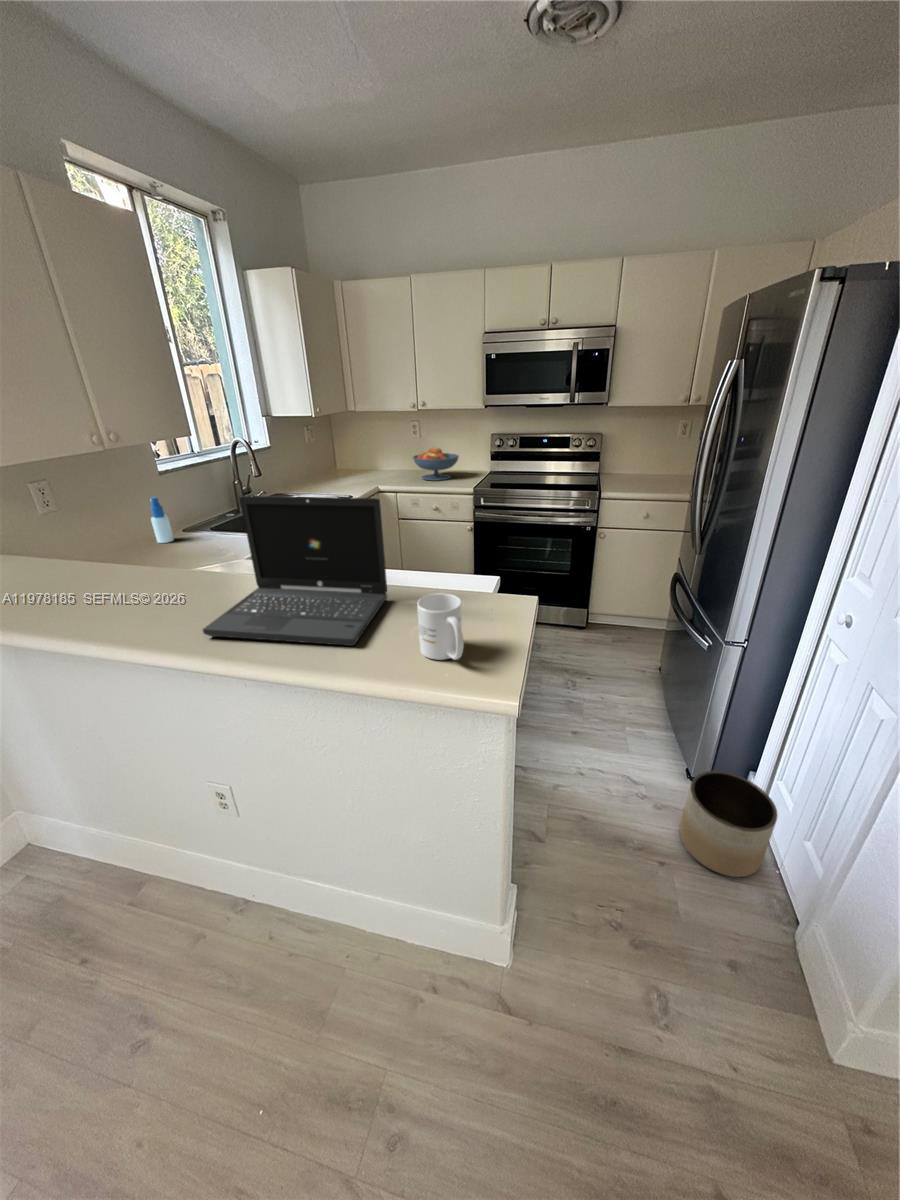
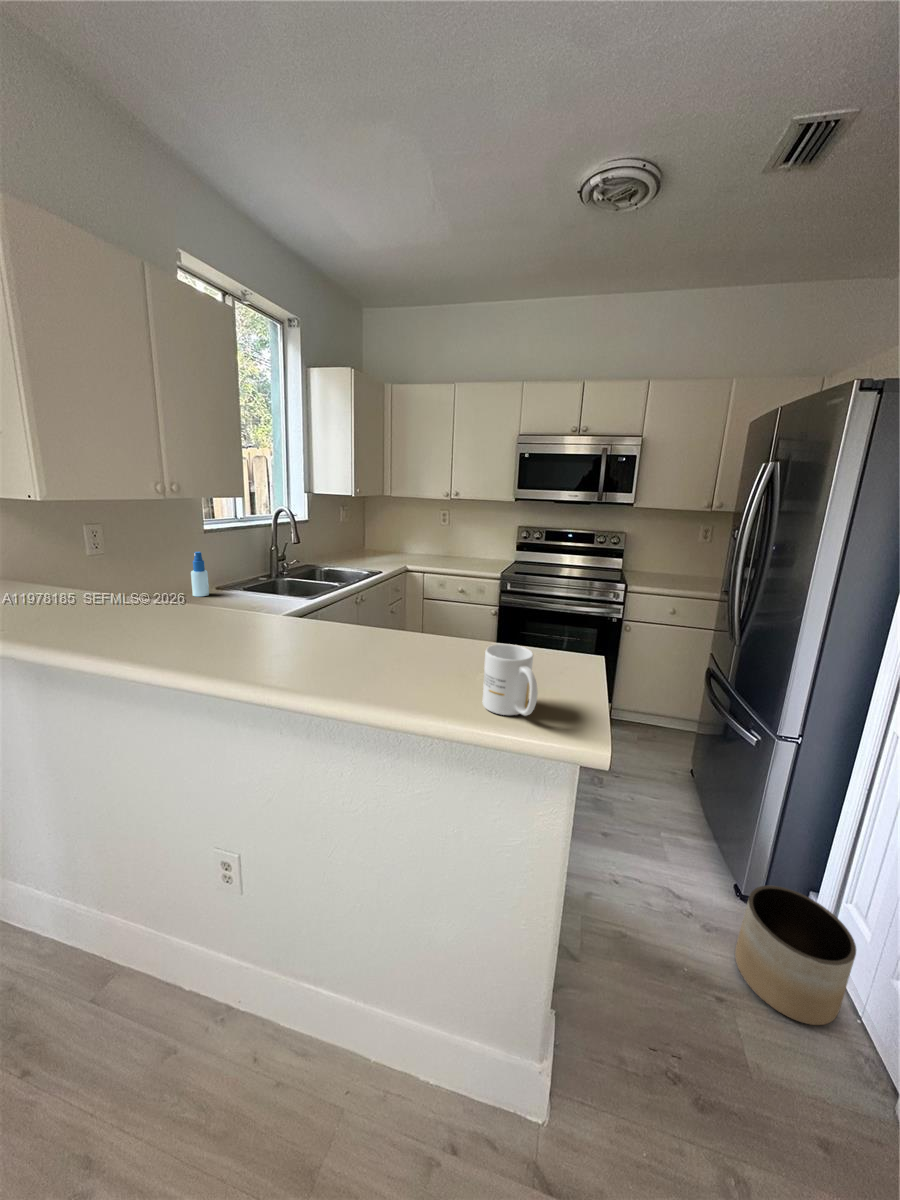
fruit bowl: present [413,447,459,481] -> none [442,533,486,564]
laptop: present [203,496,387,646] -> none [248,539,444,695]

